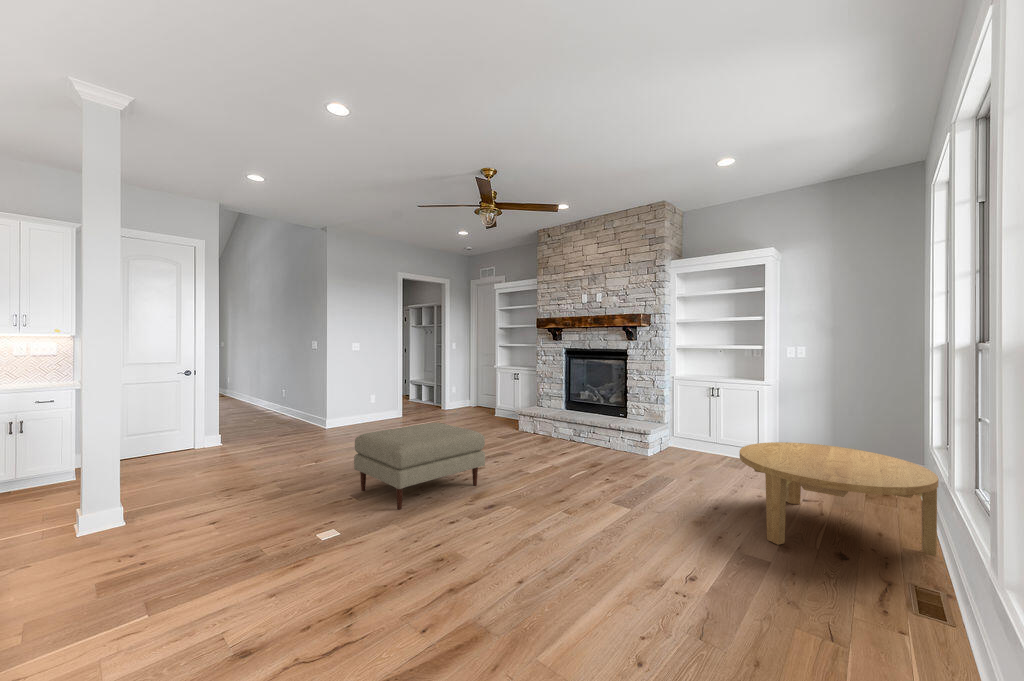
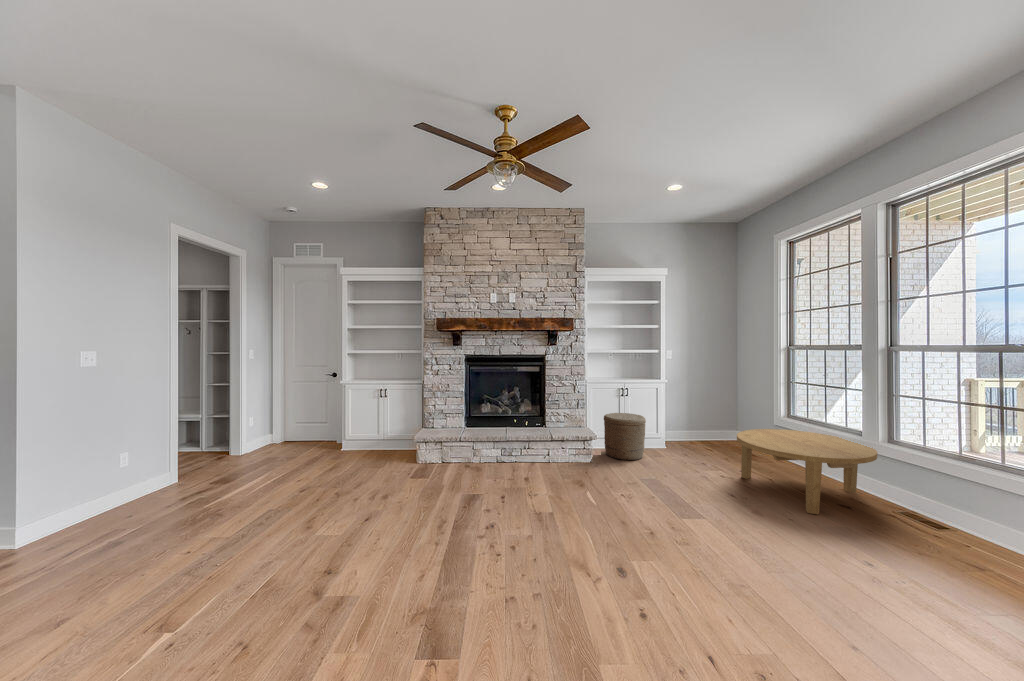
woven basket: none [672,412,721,463] -> present [604,413,646,460]
ottoman: present [354,423,485,509] -> none [438,479,590,631]

